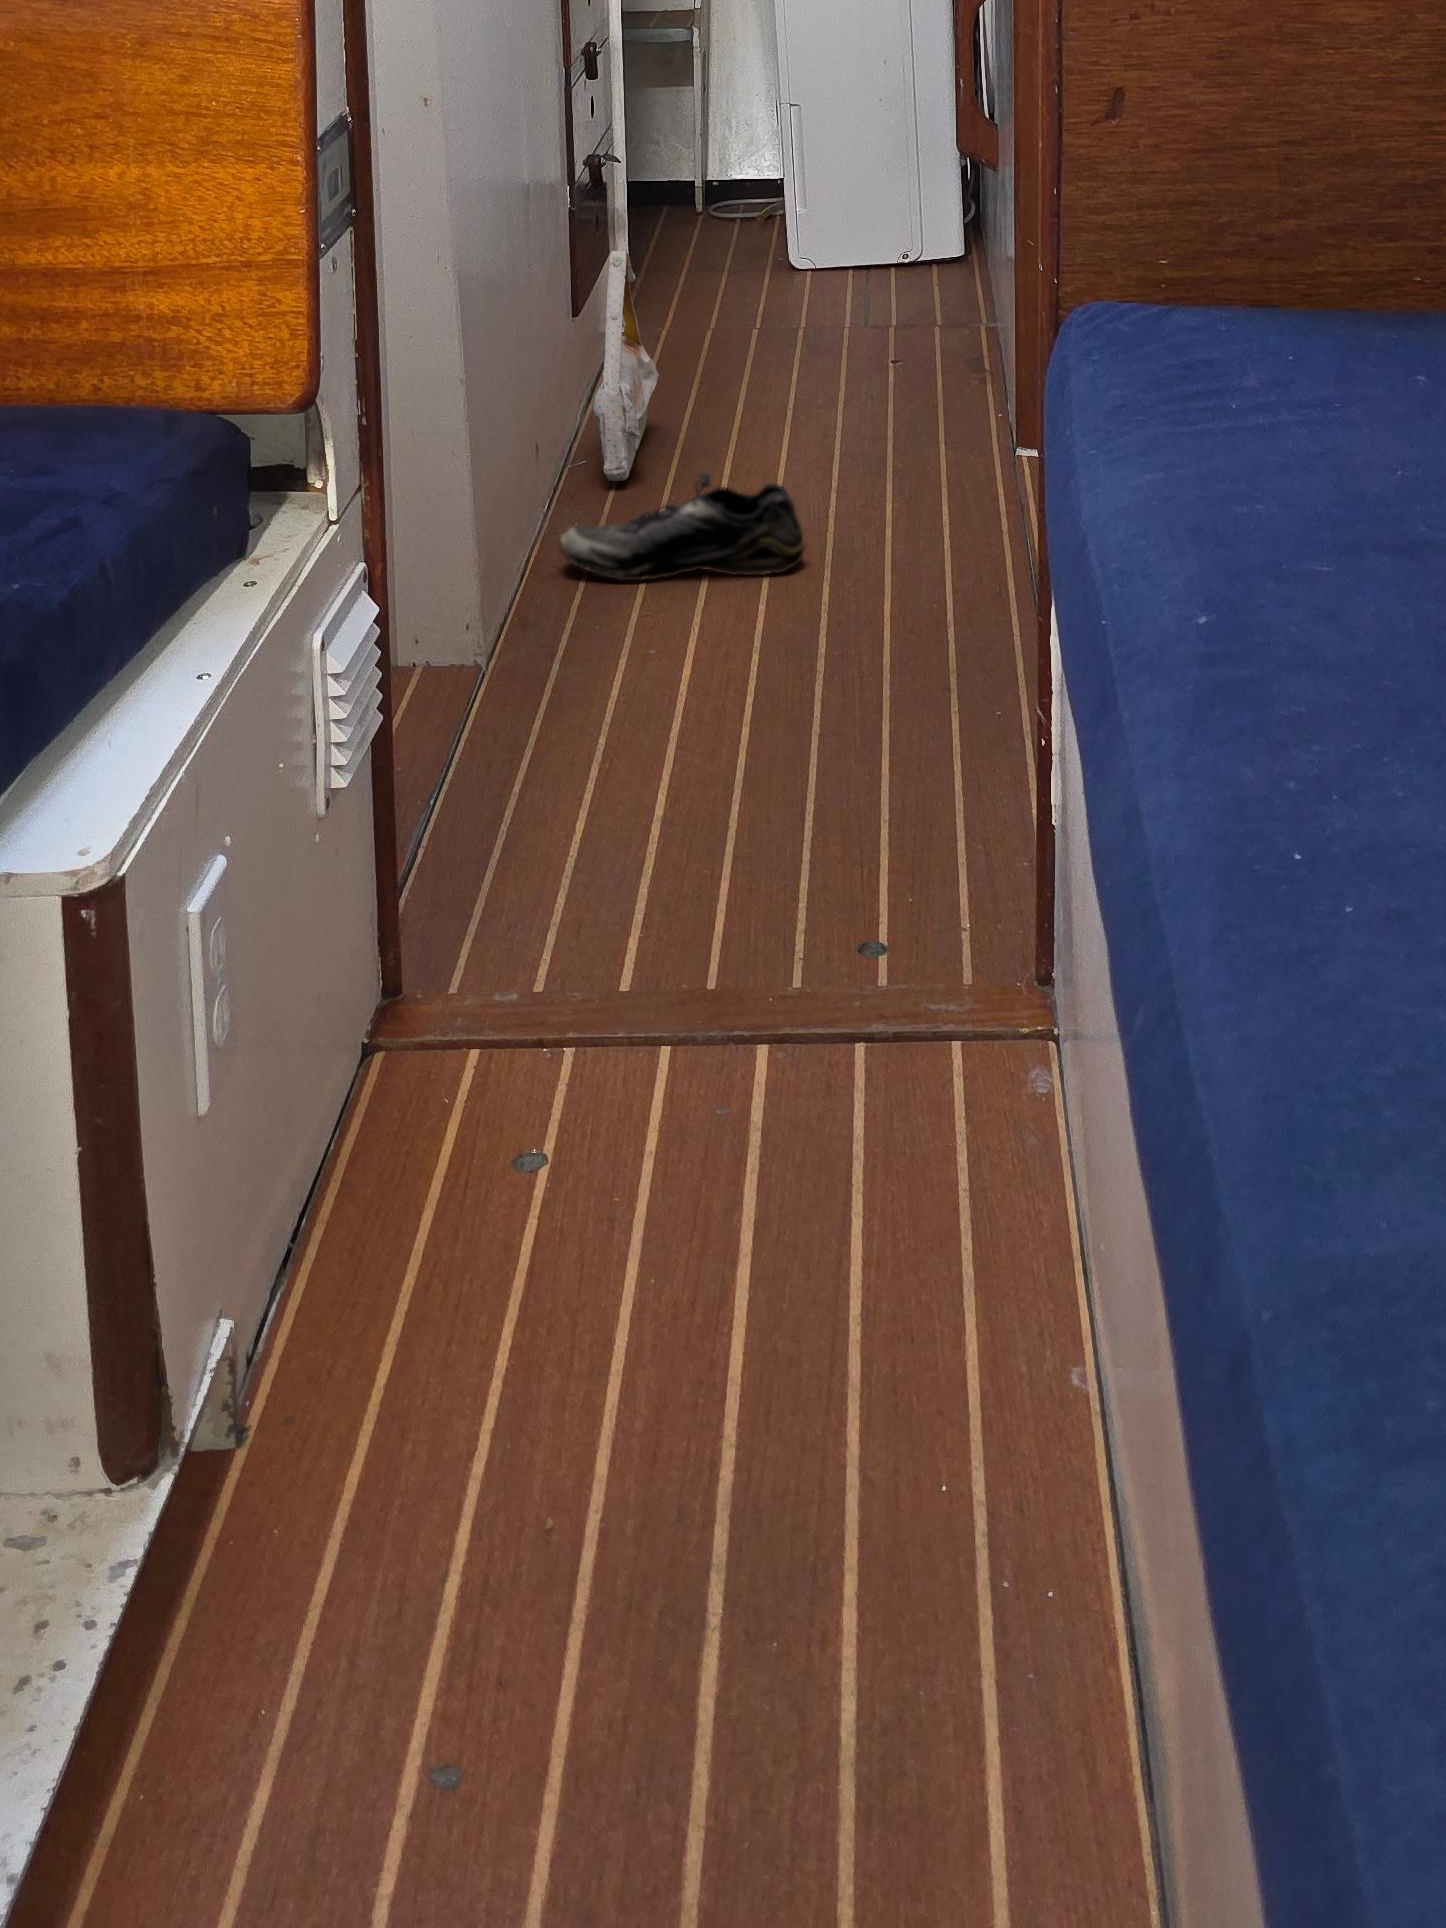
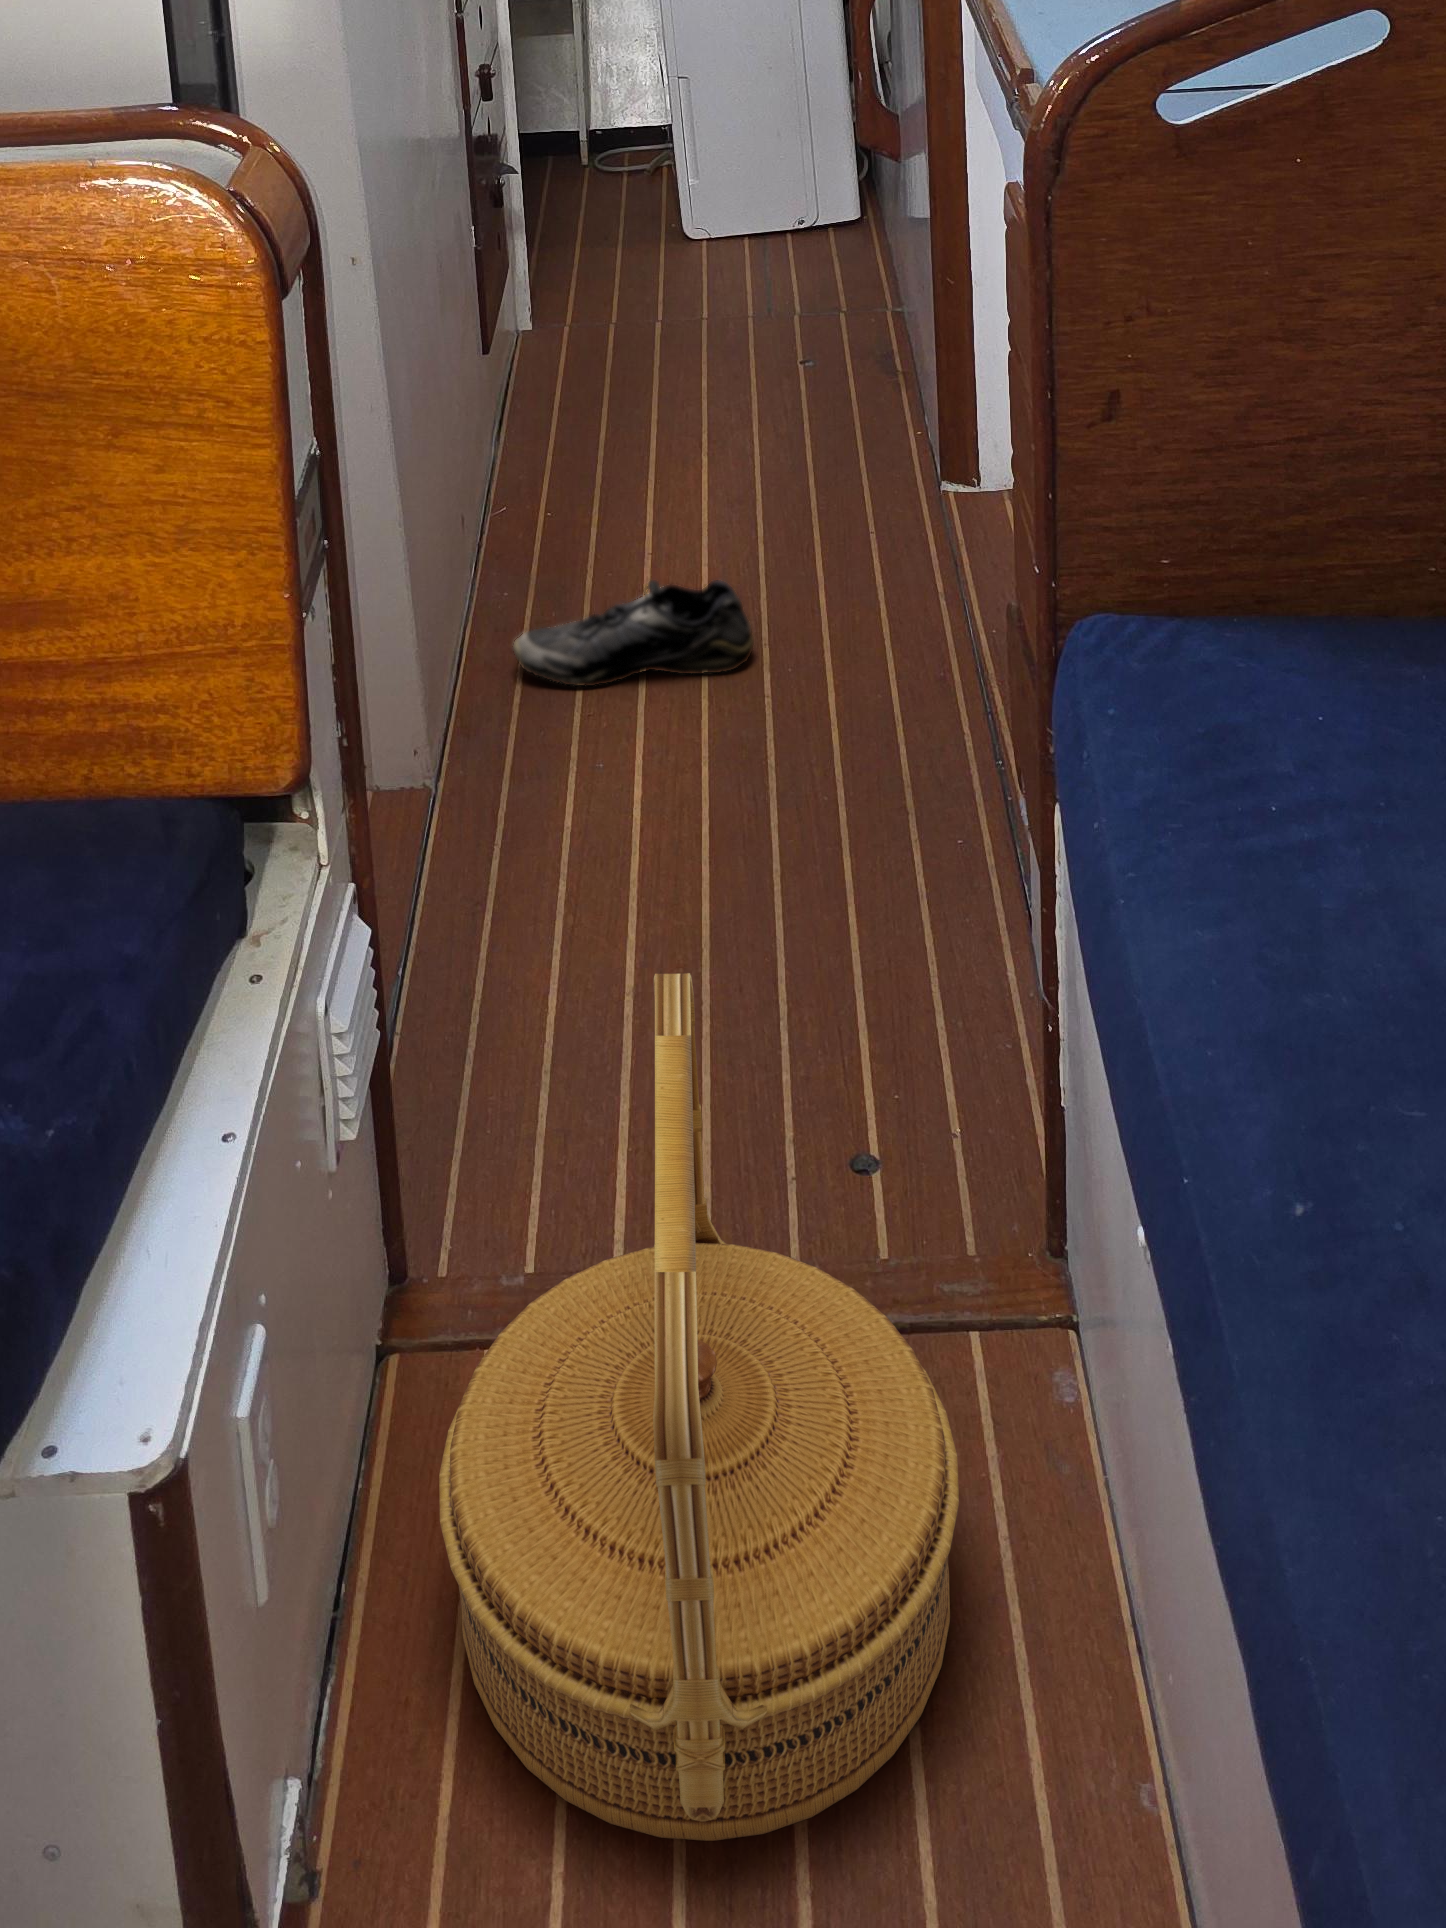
bag: present [593,251,659,481] -> none [529,318,586,548]
woven basket: none [365,598,902,1403] -> present [439,973,959,1841]

